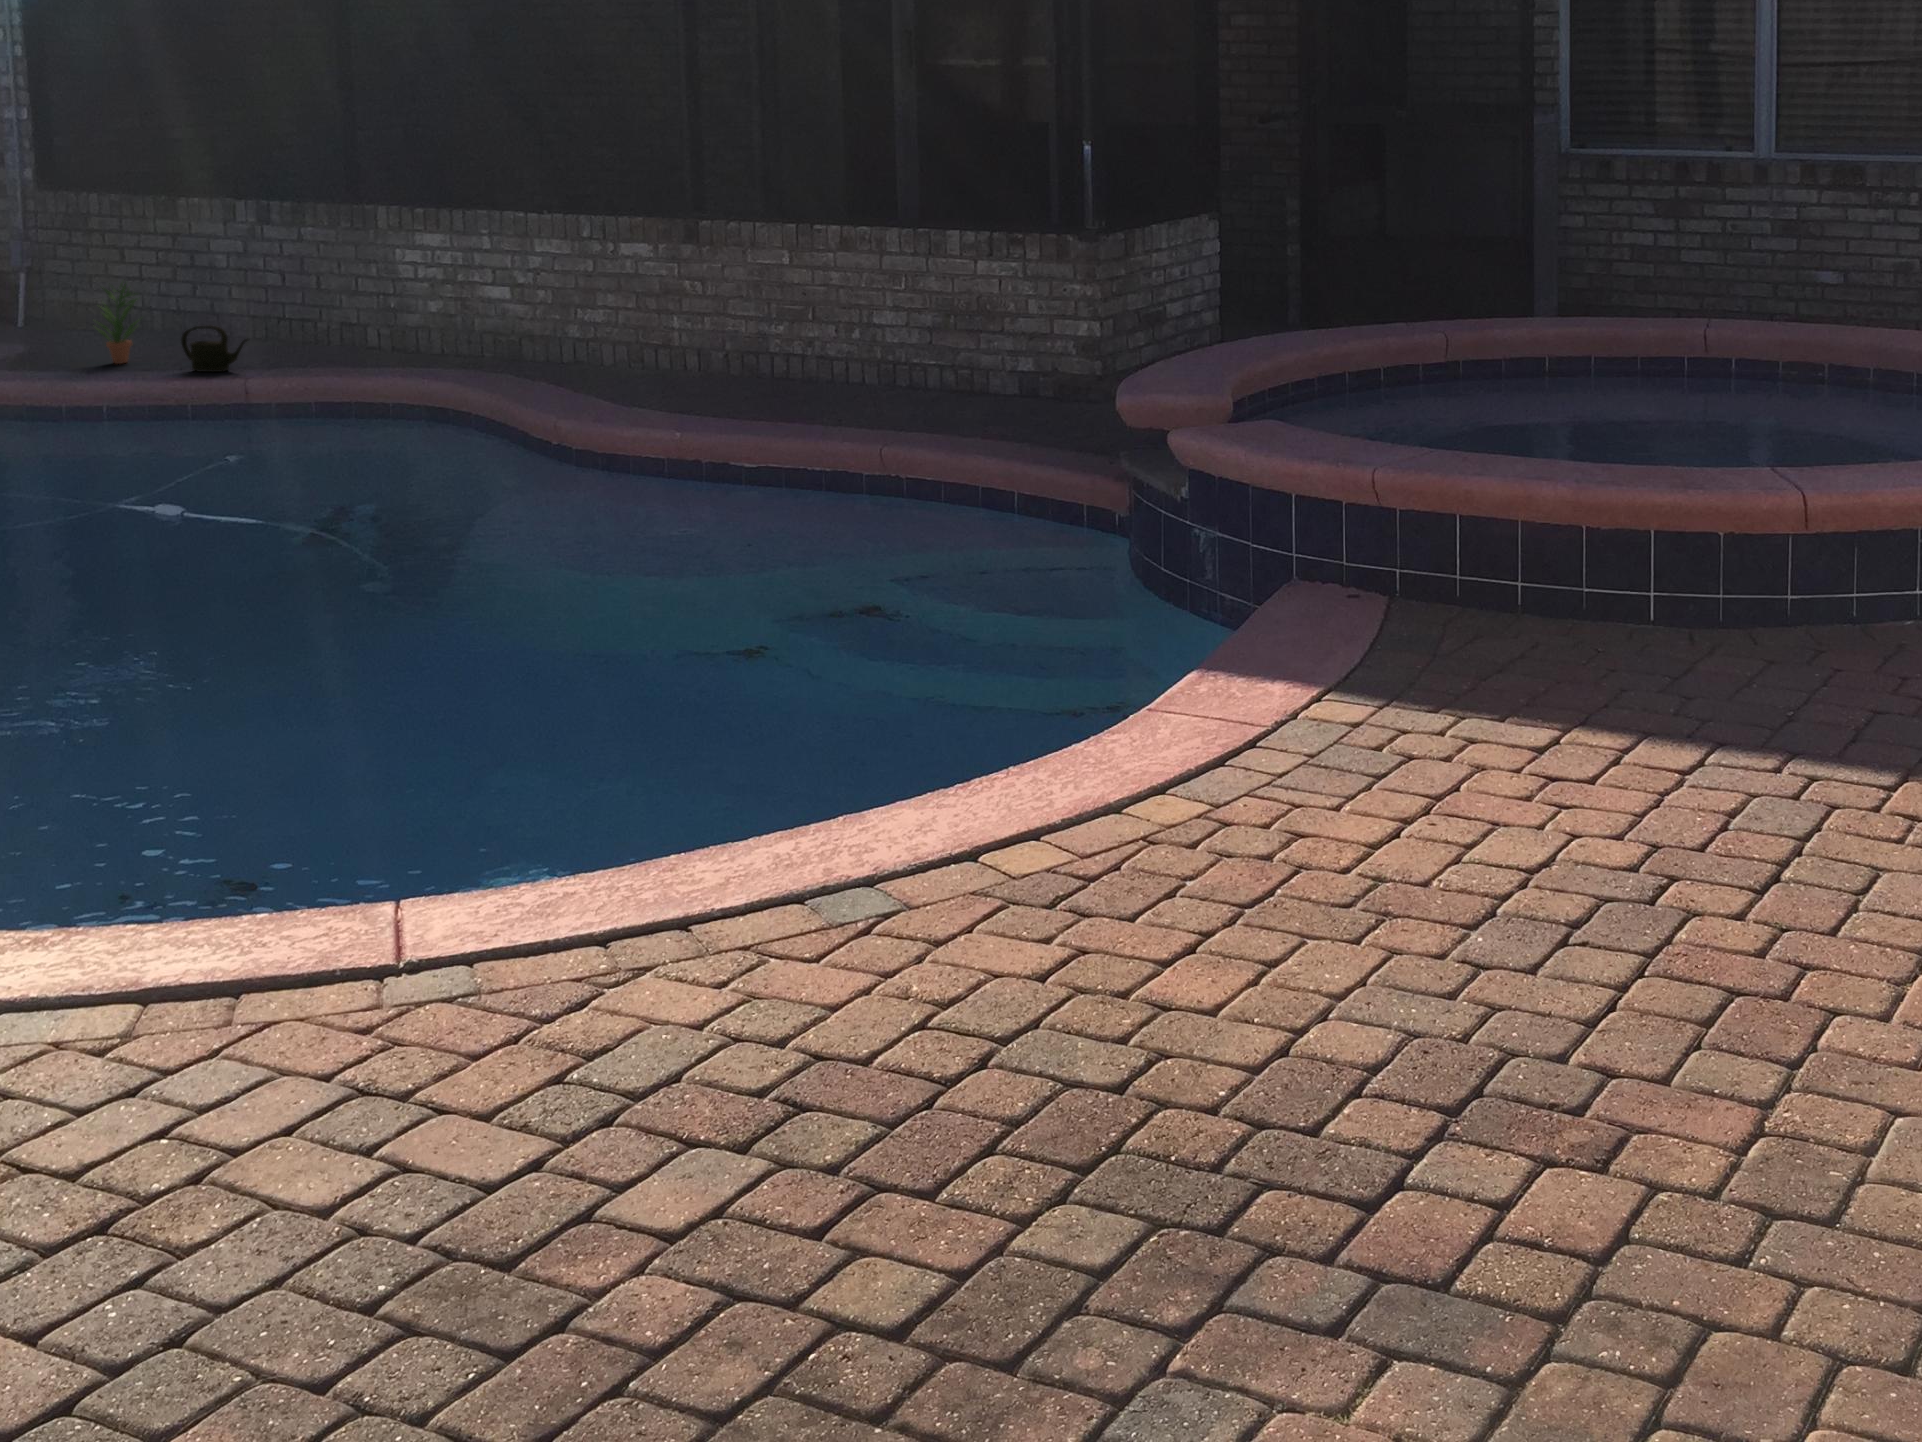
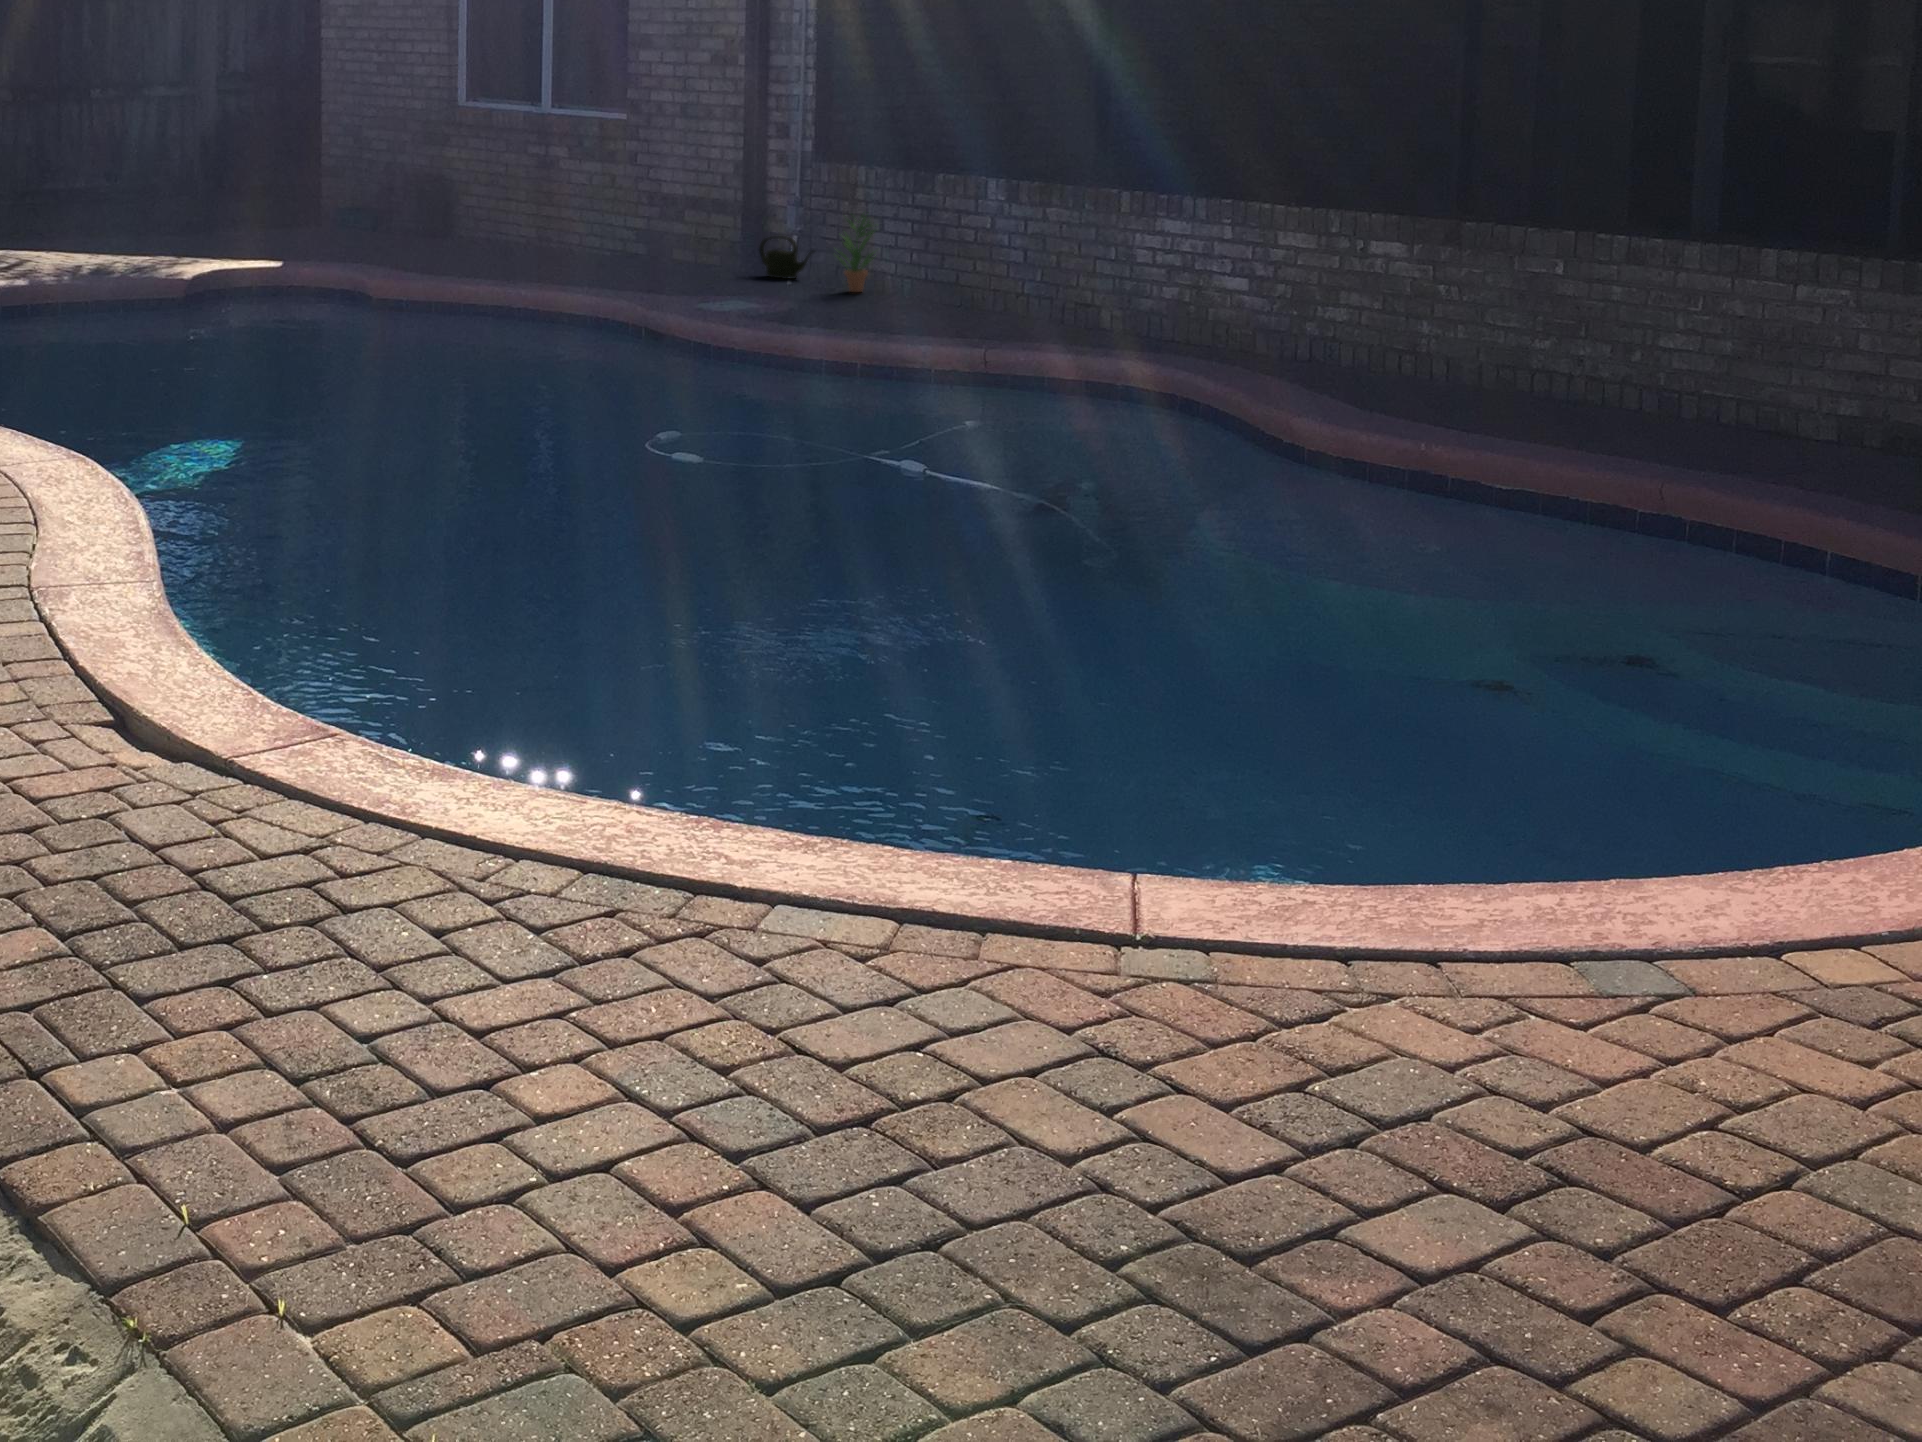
watering can: present [181,325,248,372] -> present [759,236,813,279]

